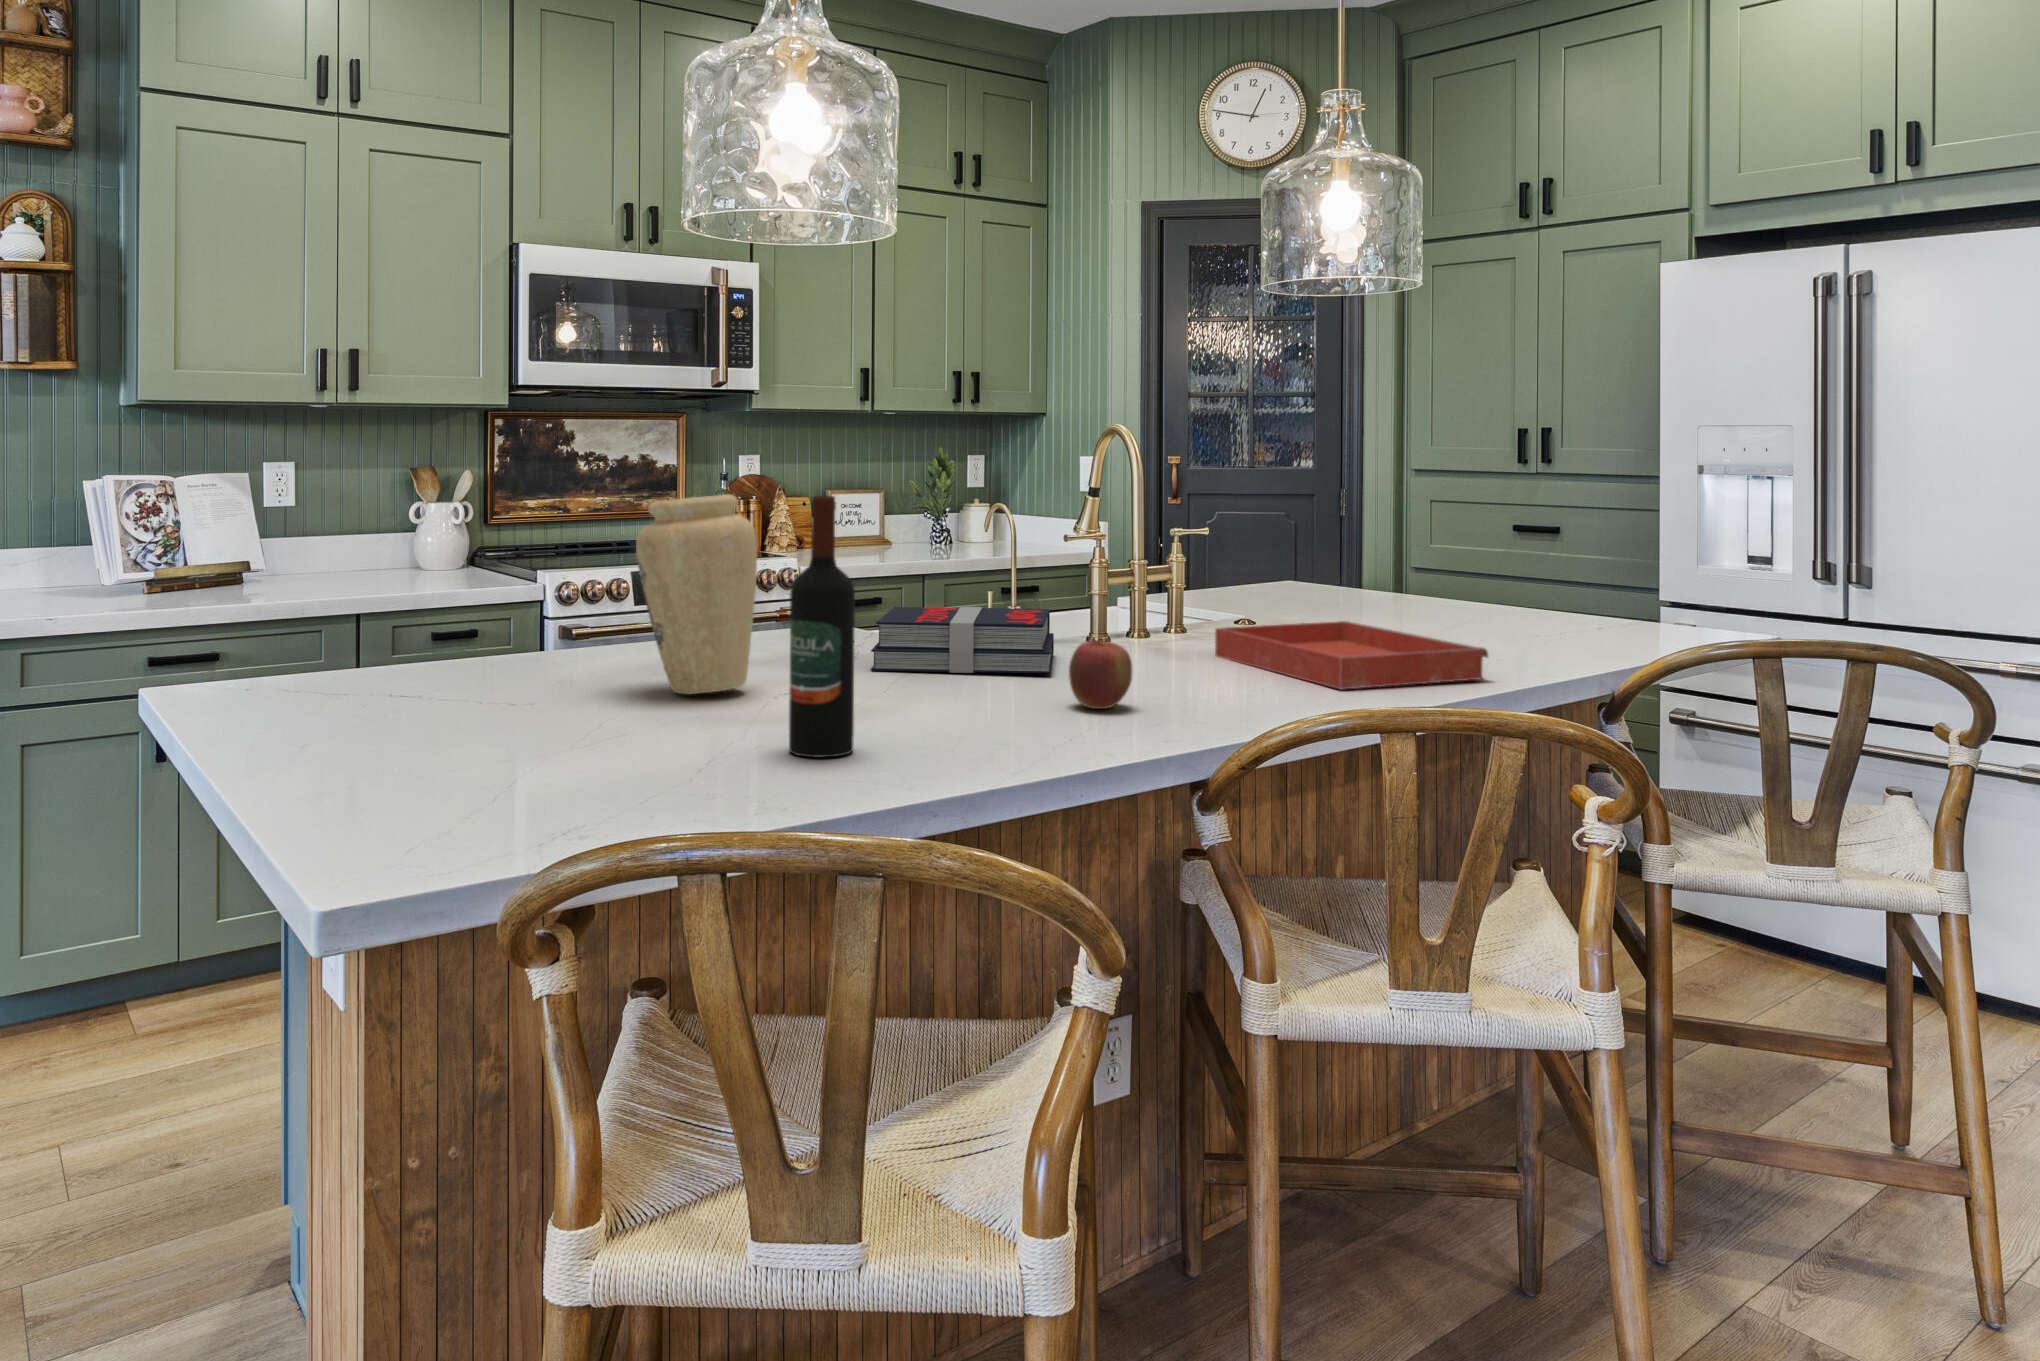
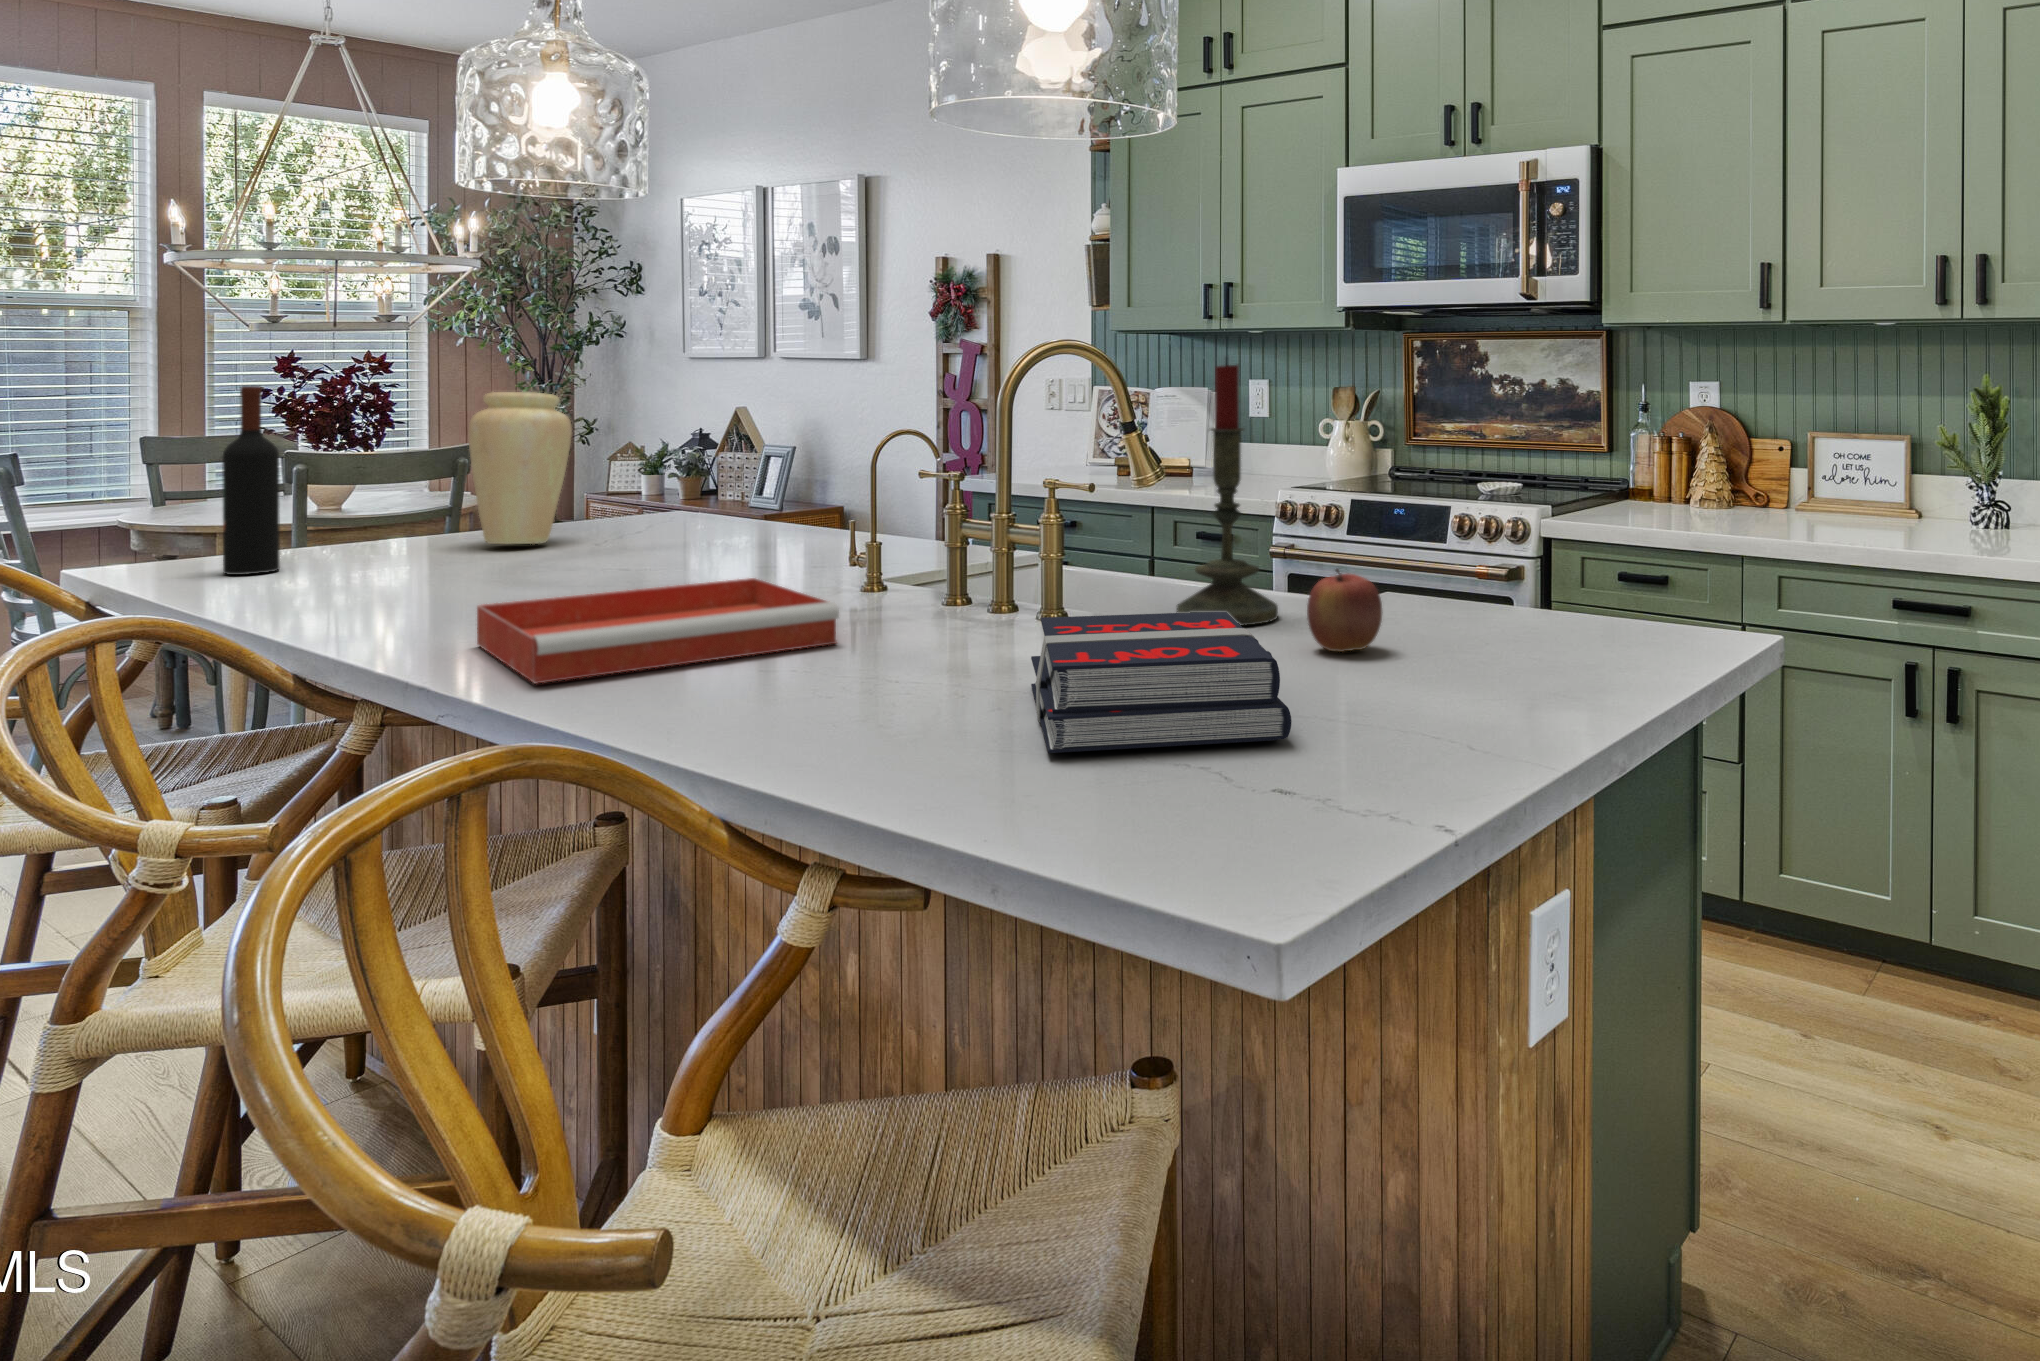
candle: none [1241,447,1307,615] -> present [1177,364,1278,626]
book: present [871,607,1054,673] -> present [1031,612,1291,753]
apple: present [1069,638,1132,709] -> present [1307,569,1382,652]

